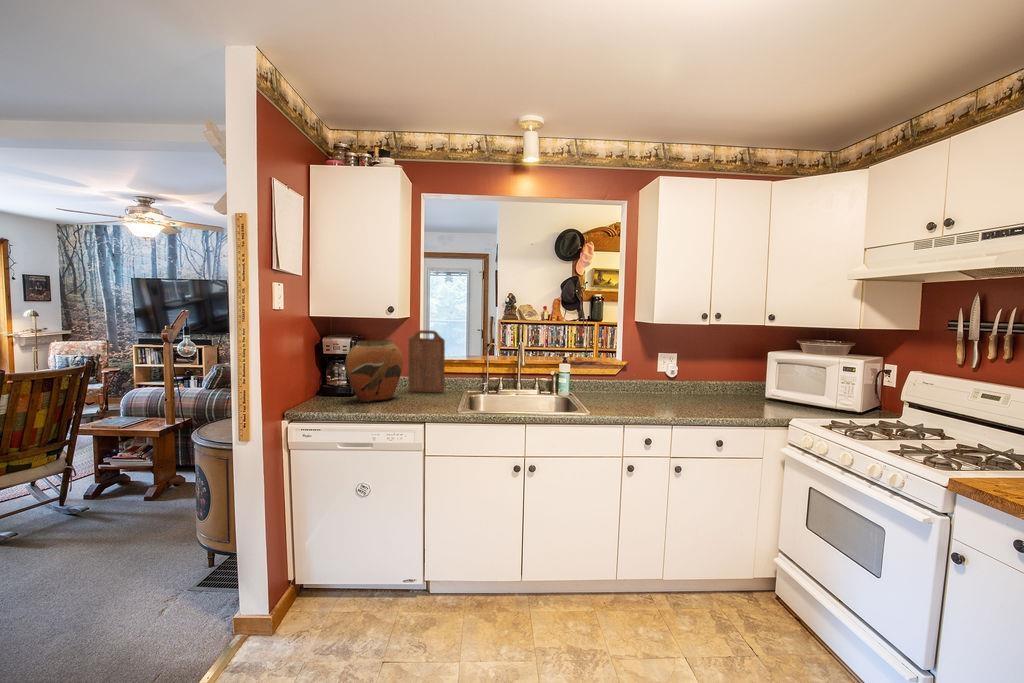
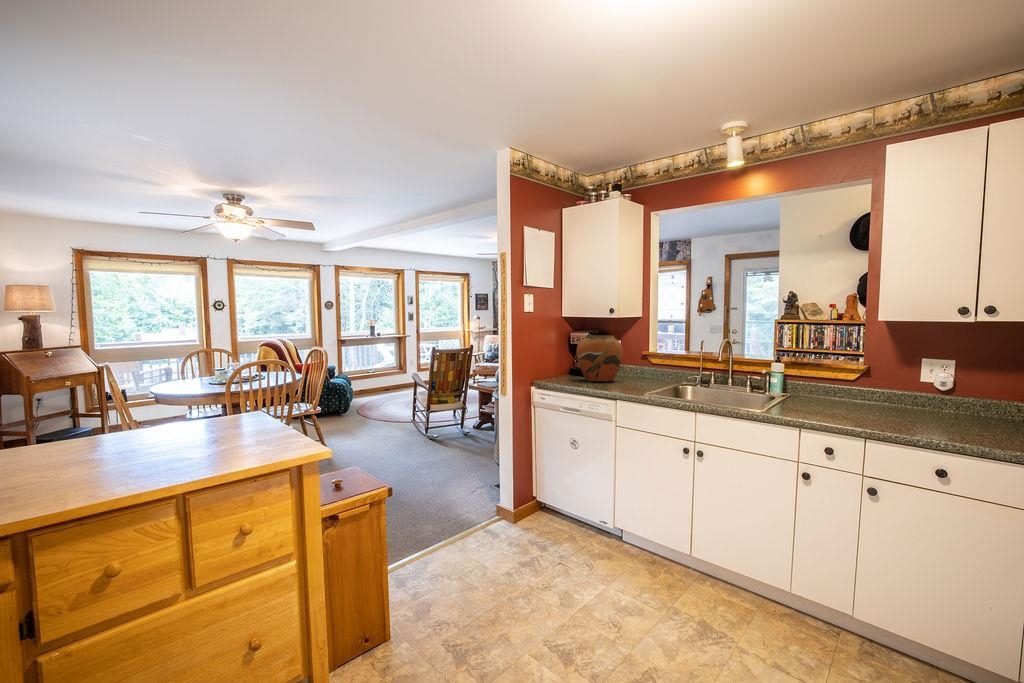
cutting board: present [408,330,445,392] -> none [634,328,663,383]

